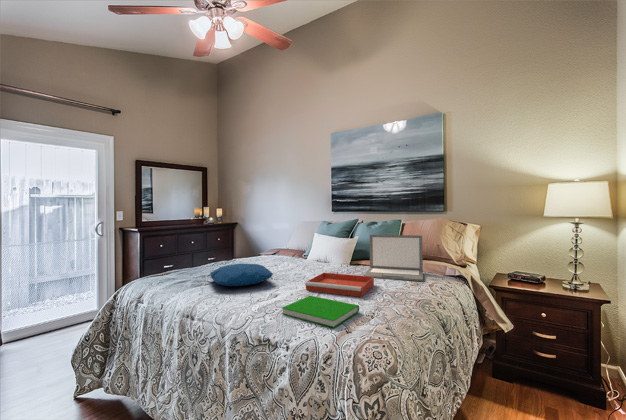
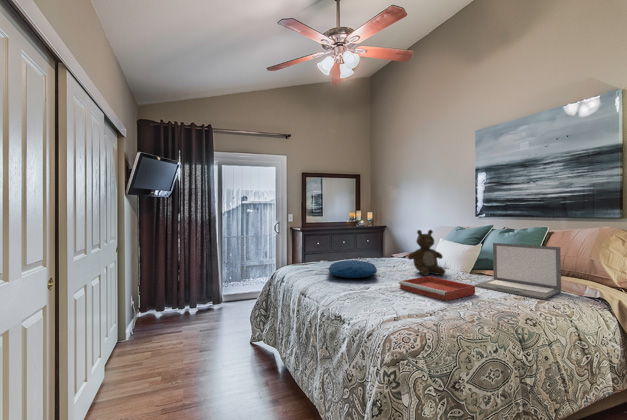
teddy bear: none [294,225,330,272] -> present [408,230,445,276]
book: present [282,296,359,328] -> none [360,291,427,316]

